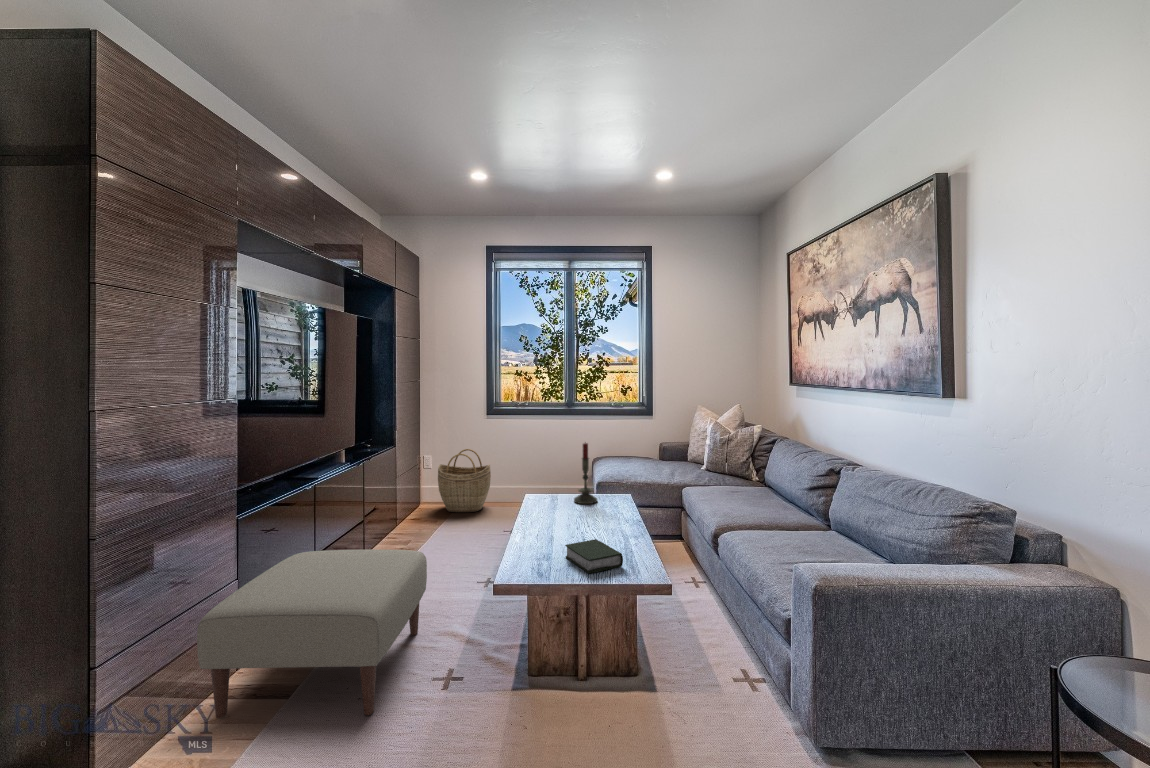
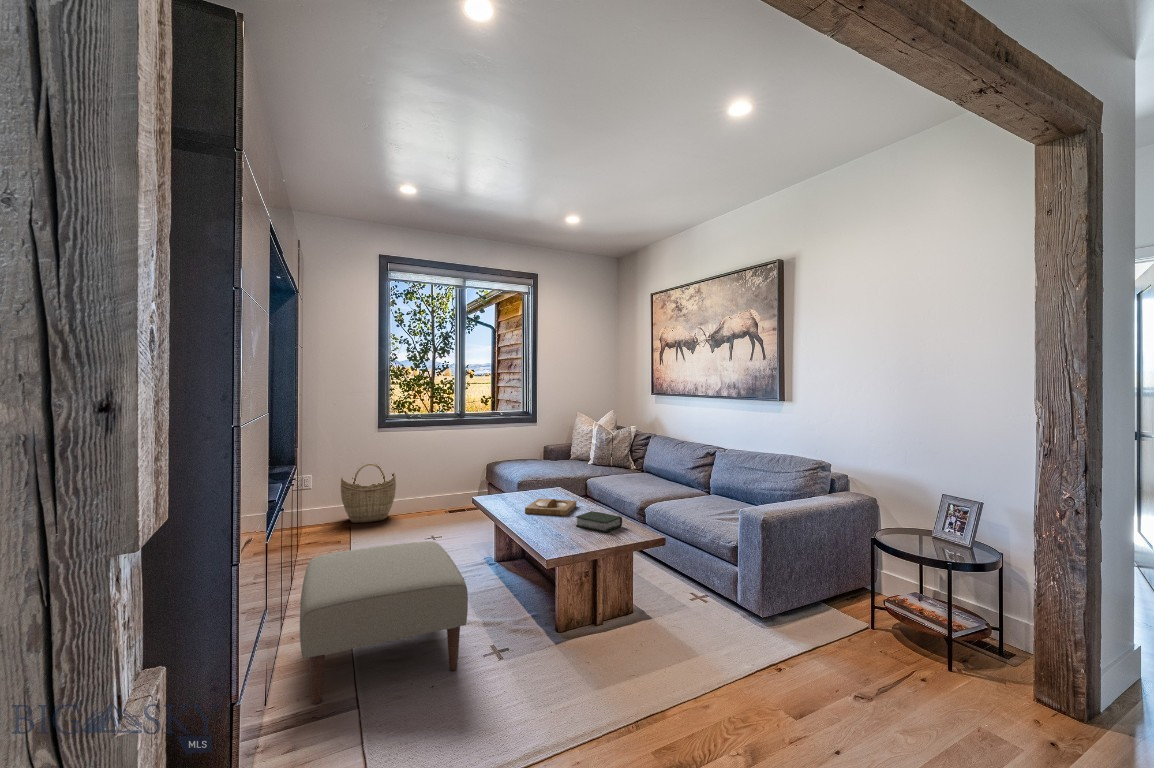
candle: present [574,443,597,504] -> none [525,442,544,494]
tray: none [535,512,607,540] -> present [525,499,576,516]

